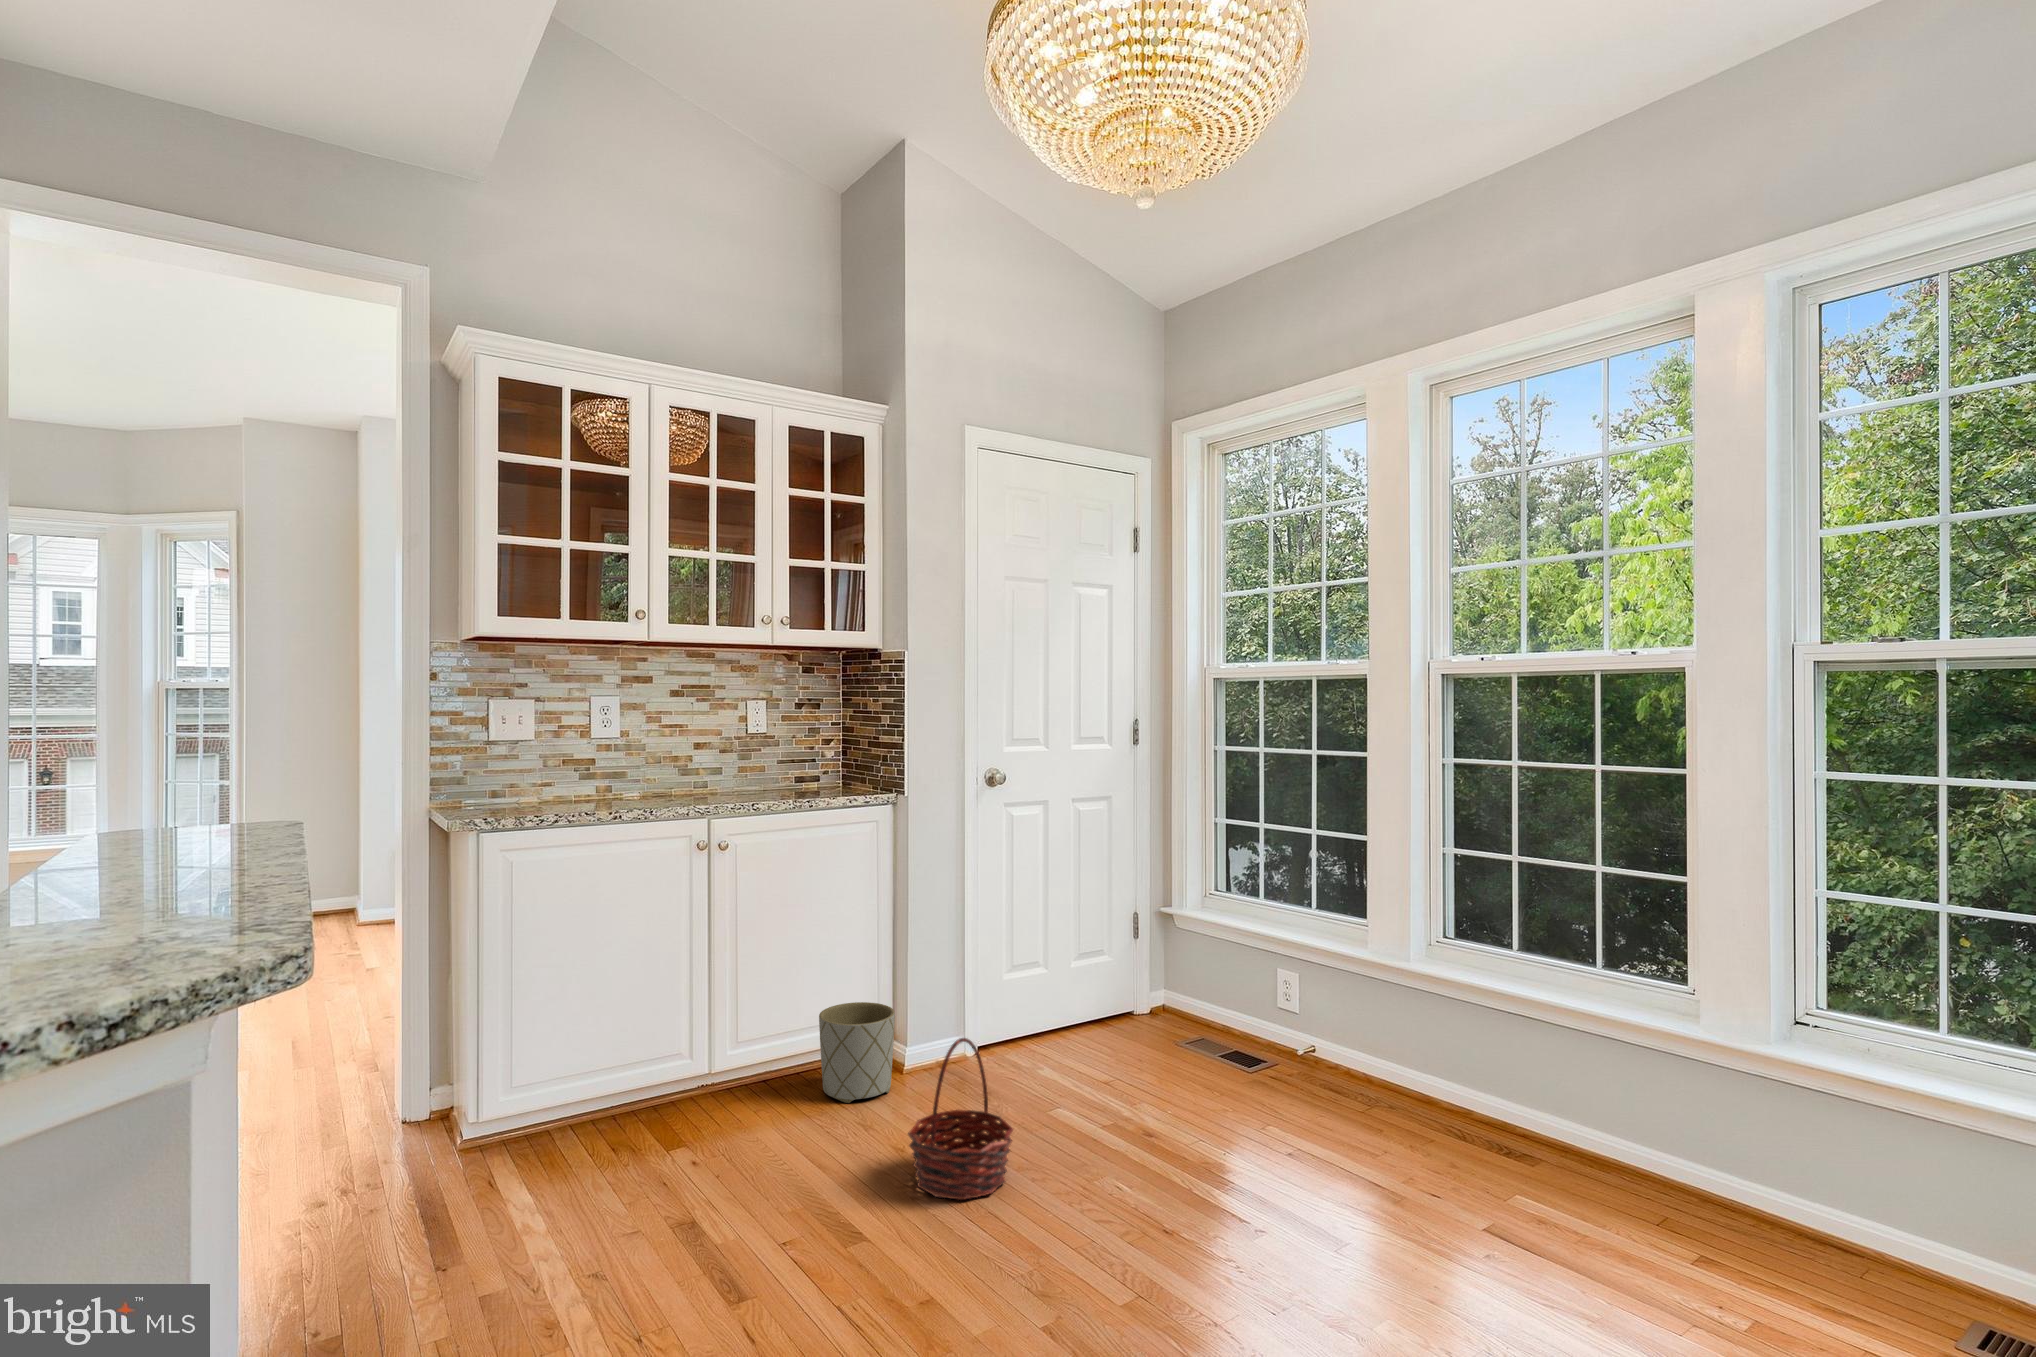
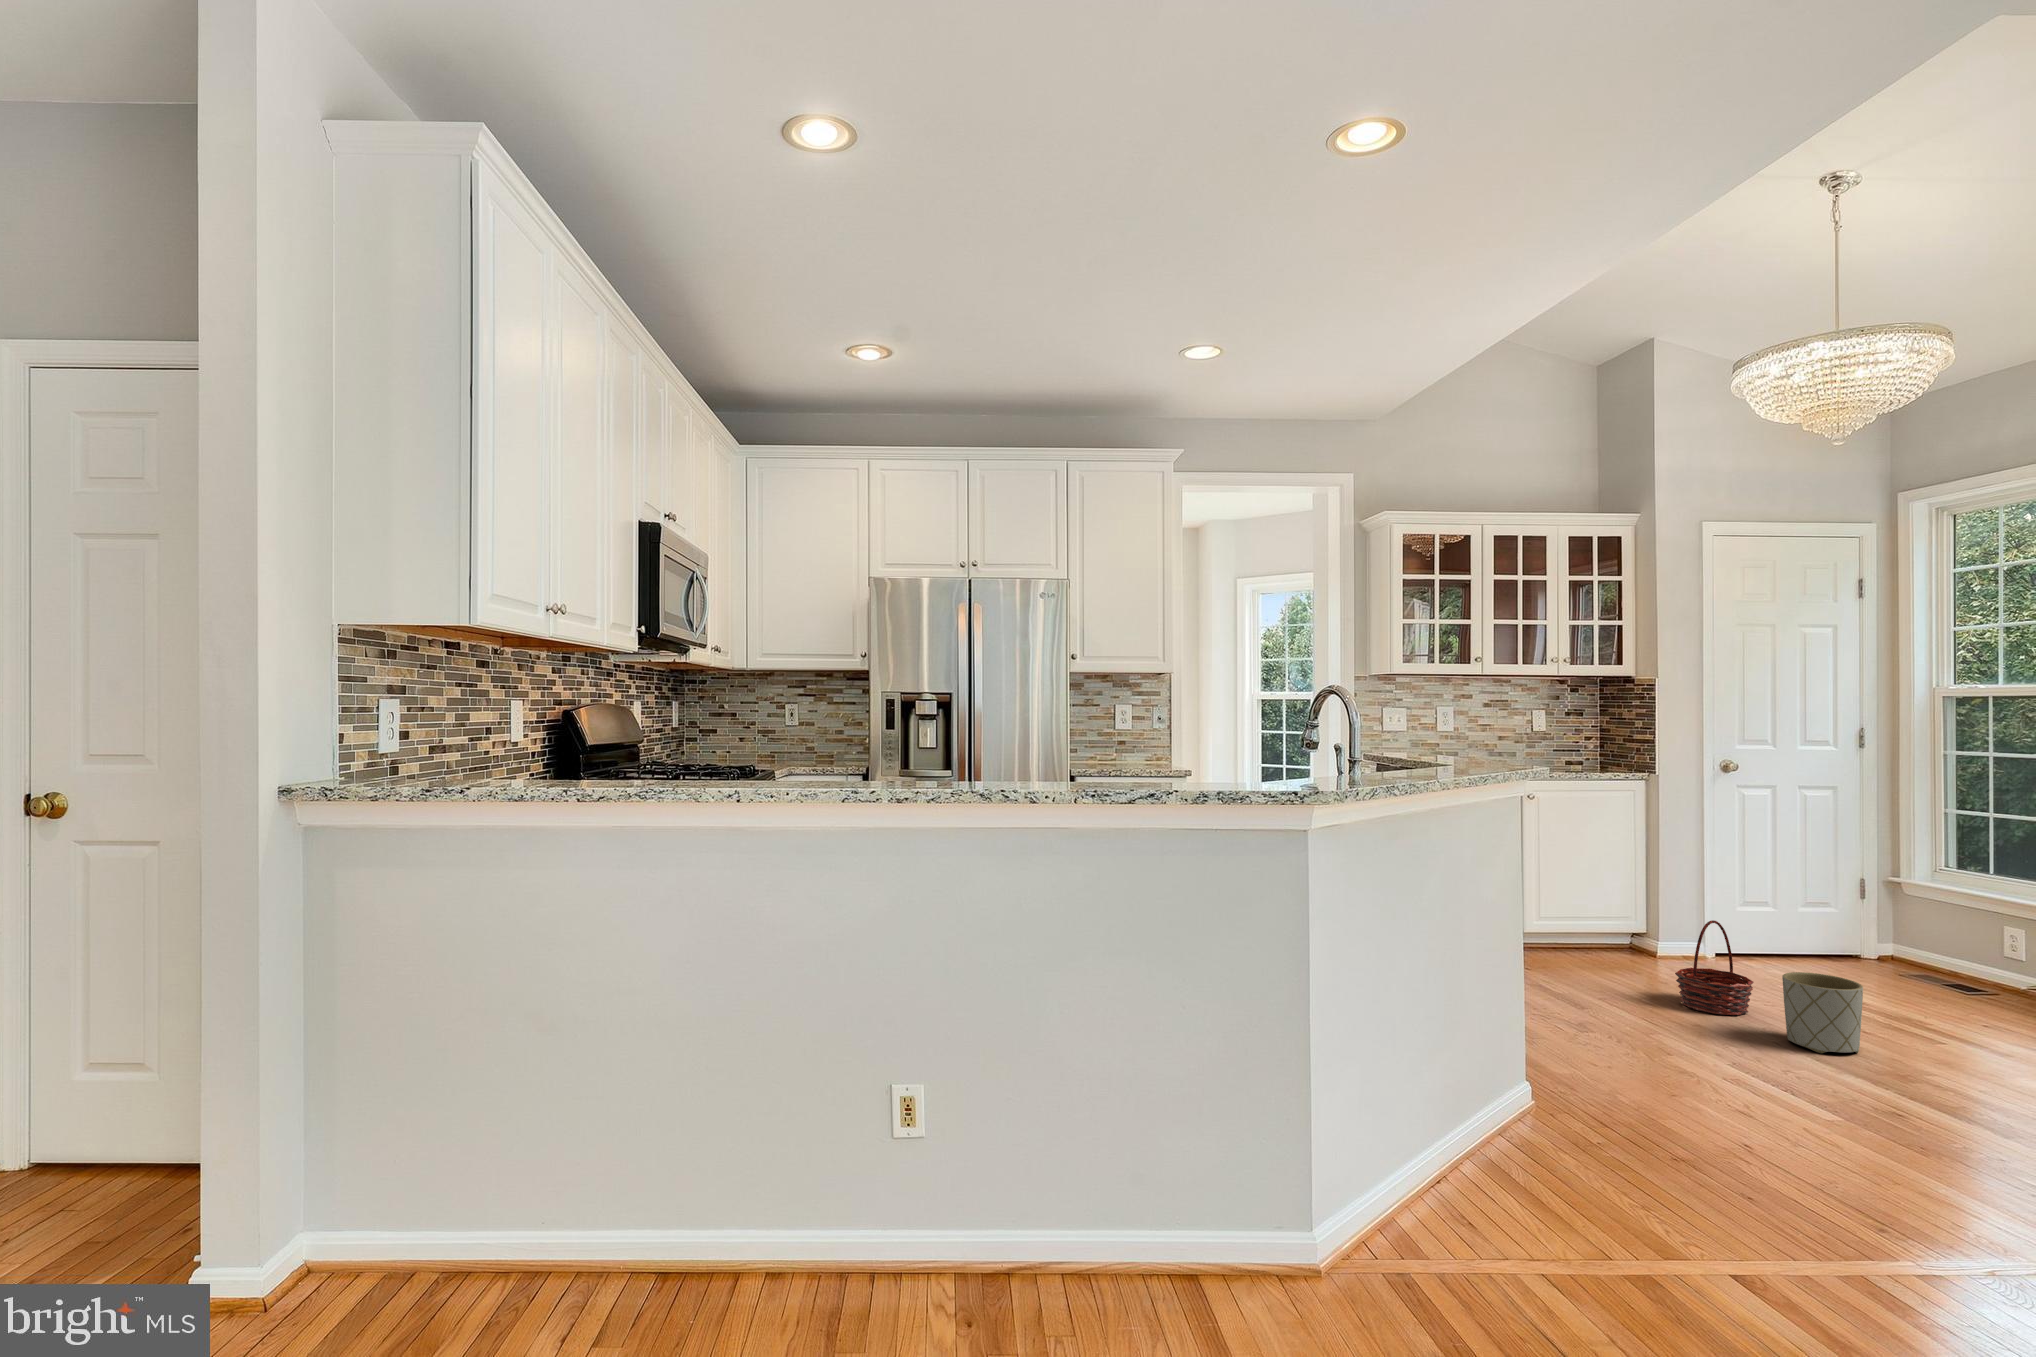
planter: present [819,1002,895,1103] -> present [1782,972,1863,1053]

